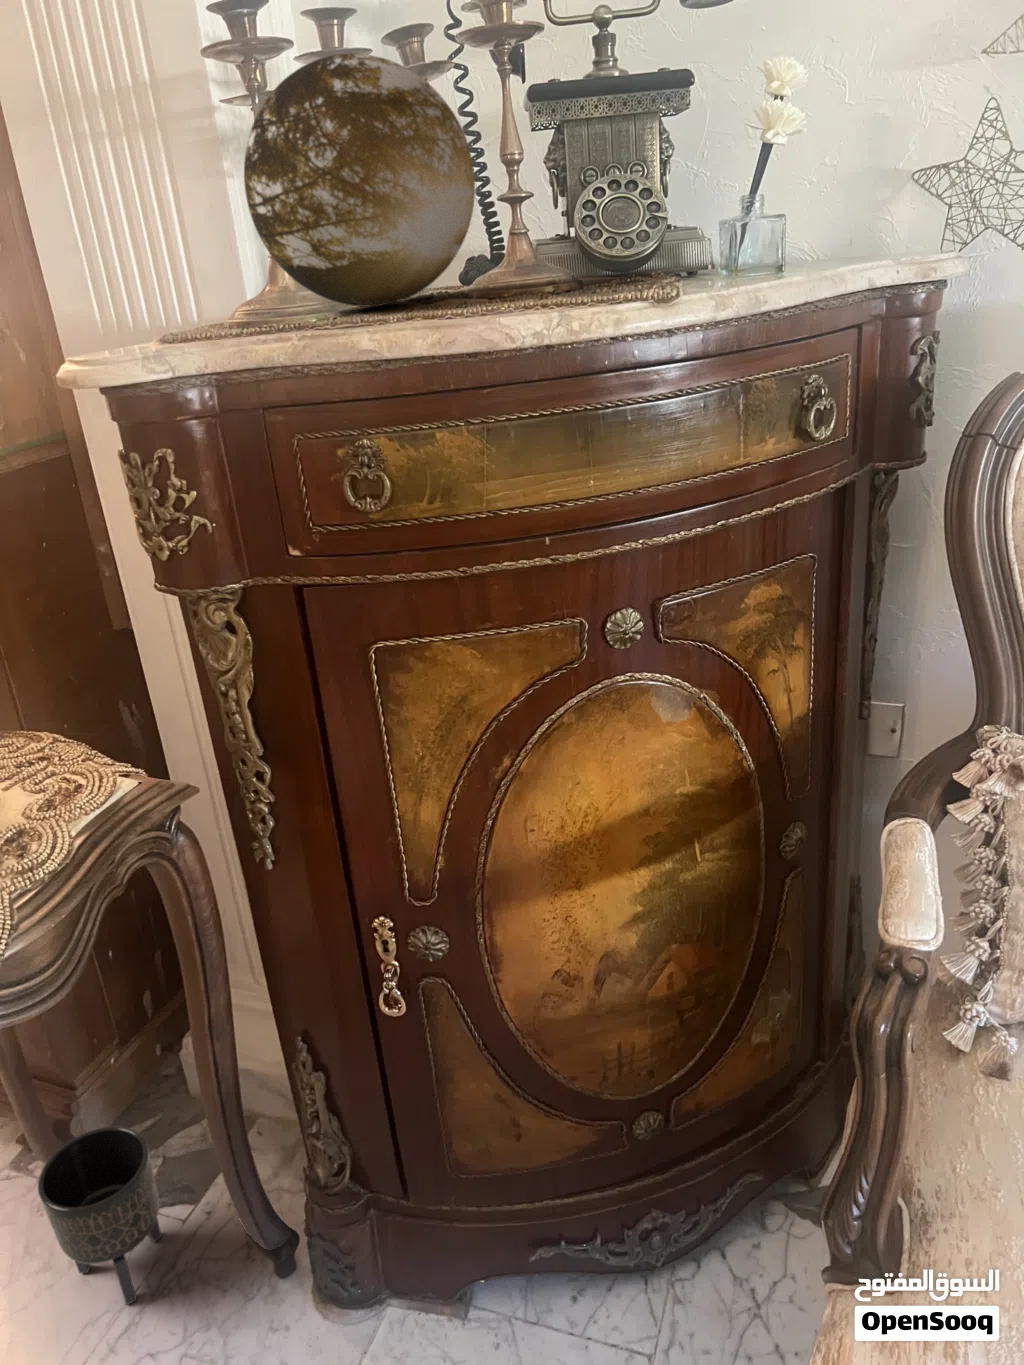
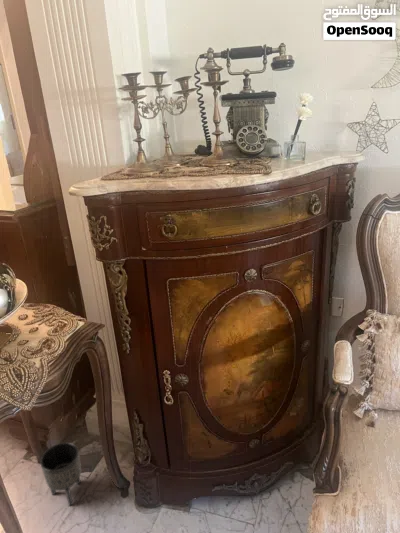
decorative orb: present [244,53,475,307] -> none [130,90,205,168]

